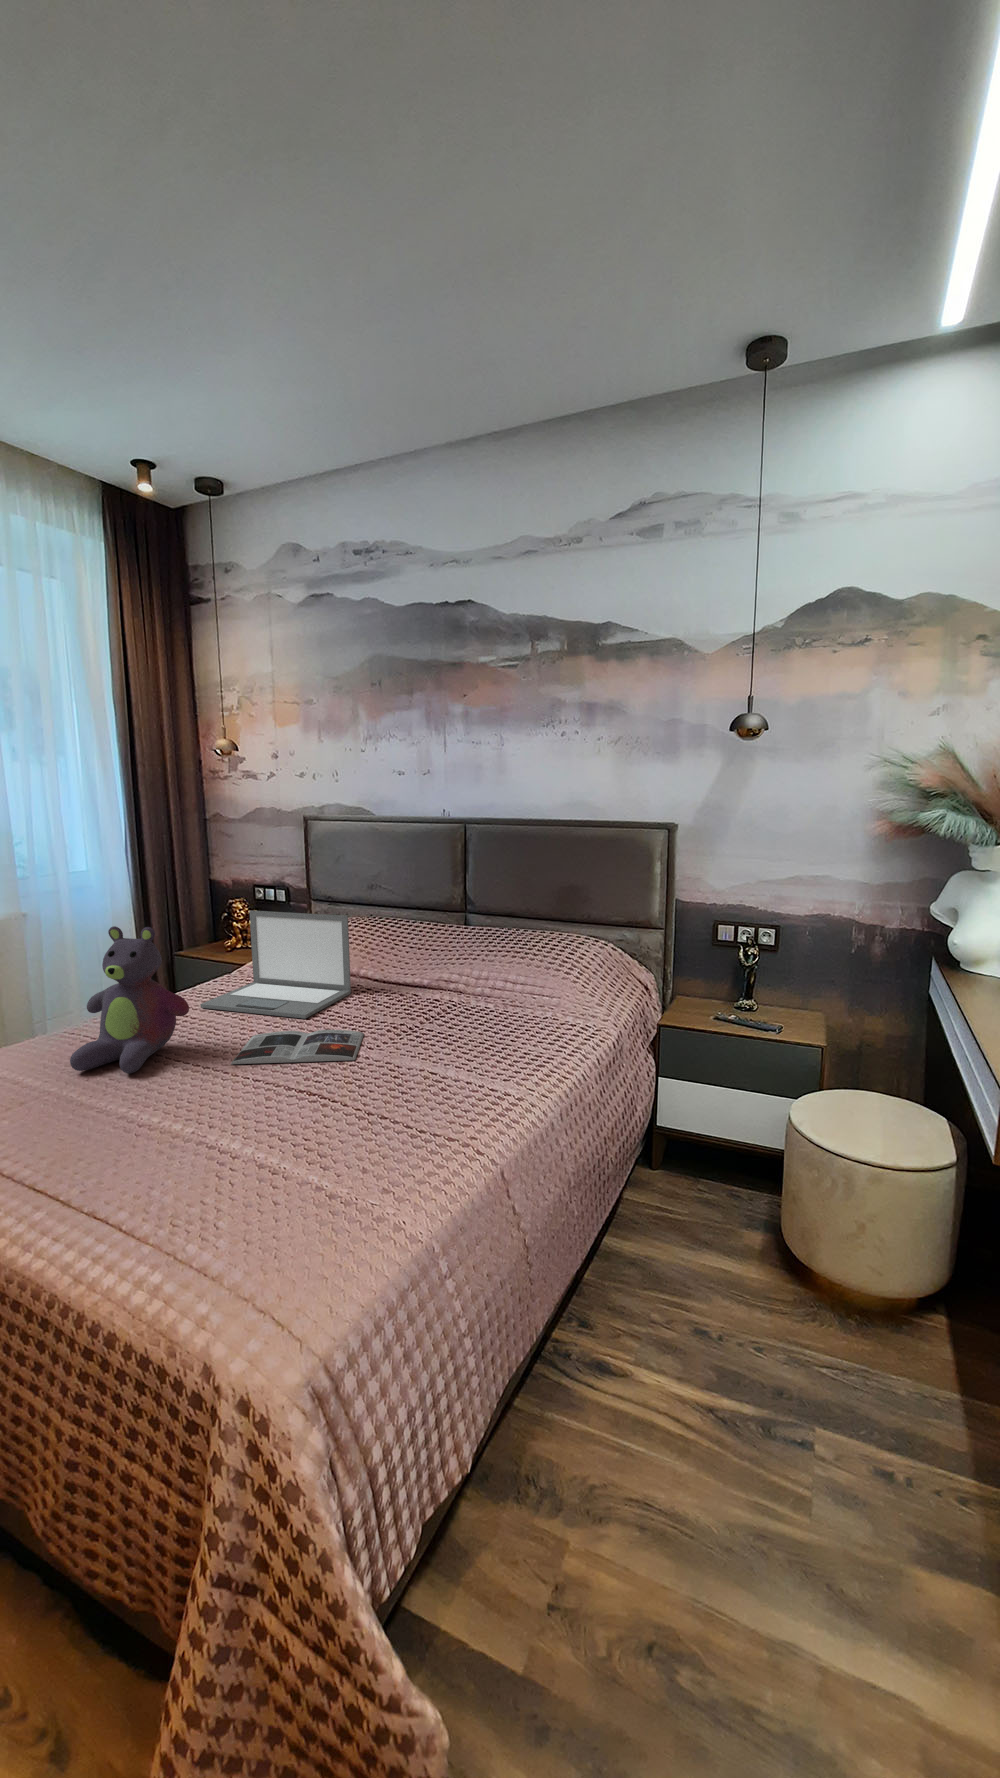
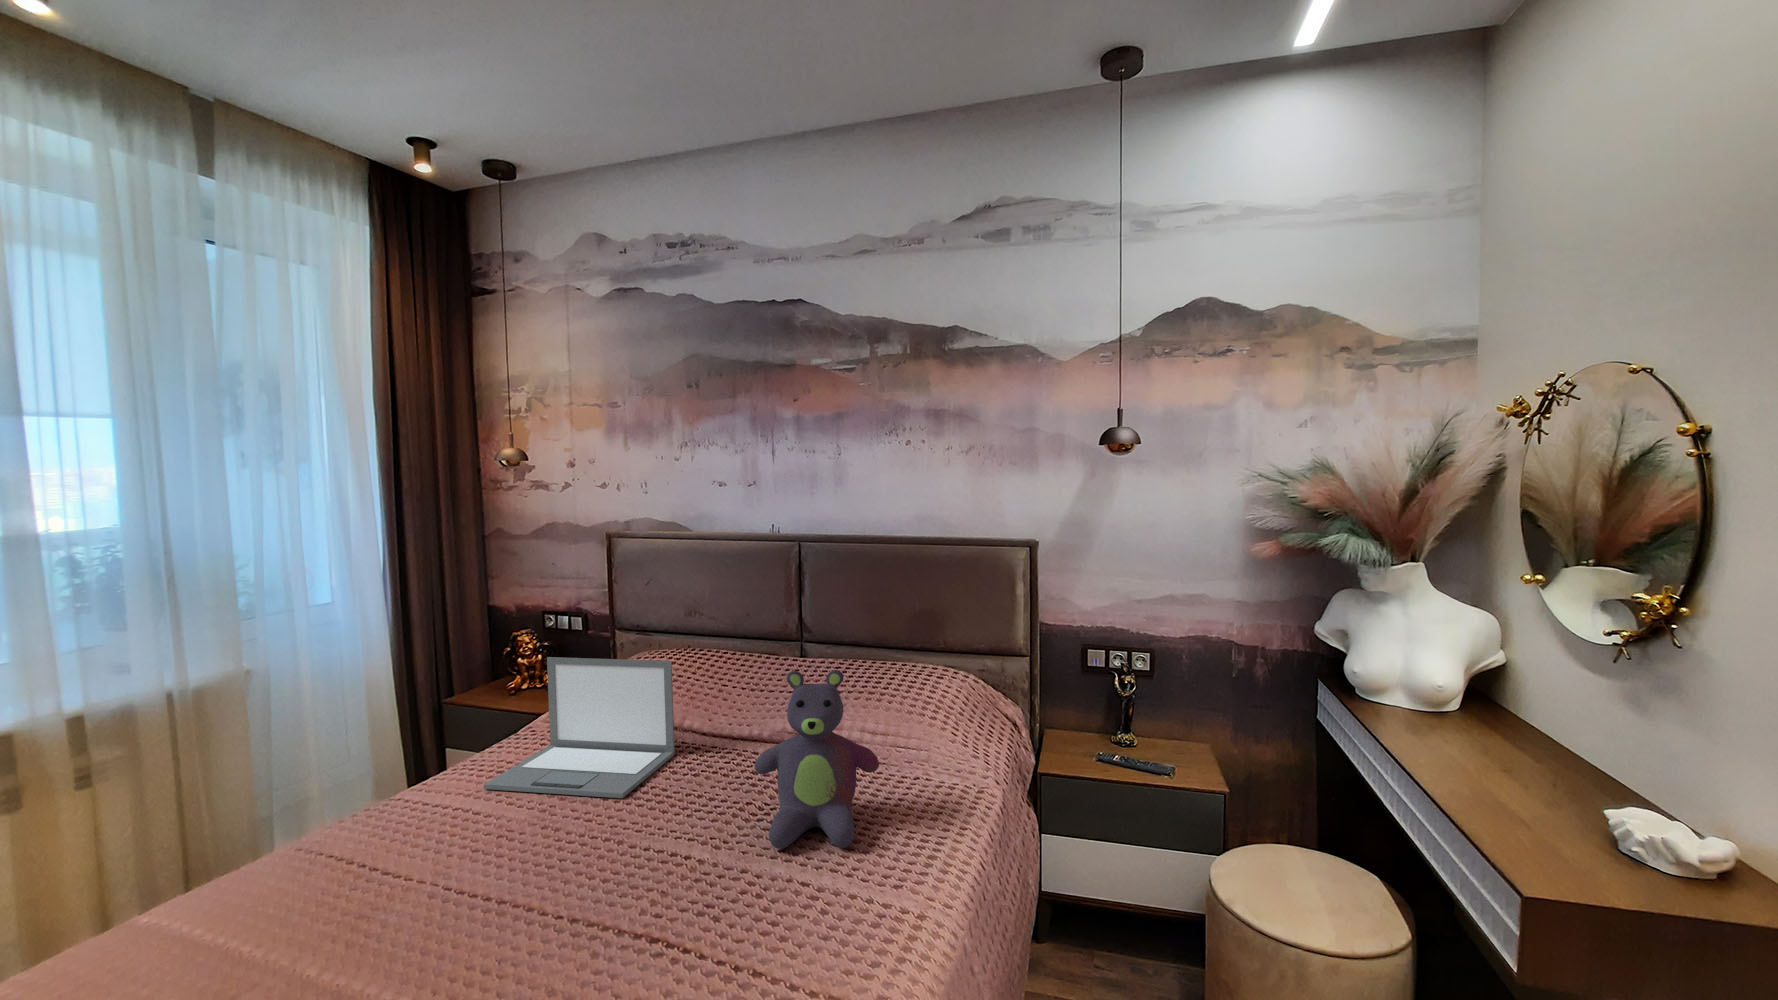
stuffed bear: present [70,926,189,1073] -> present [755,670,879,849]
magazine: present [231,1030,364,1064] -> none [532,815,701,882]

